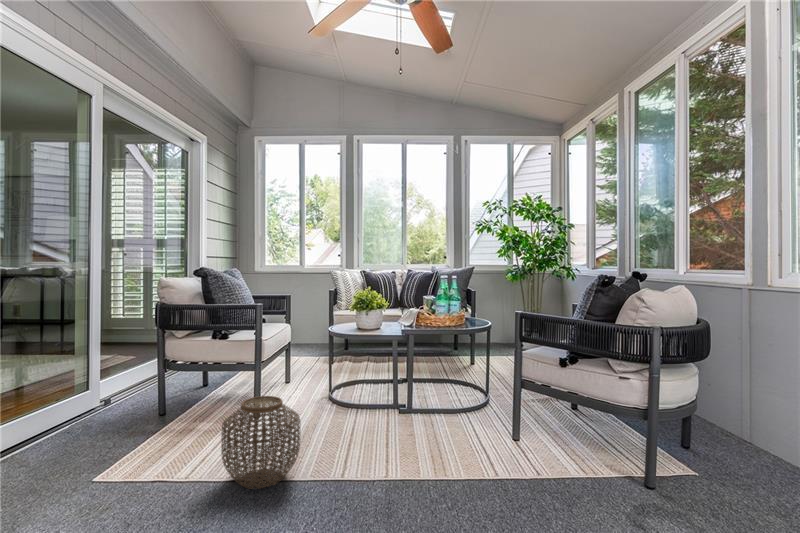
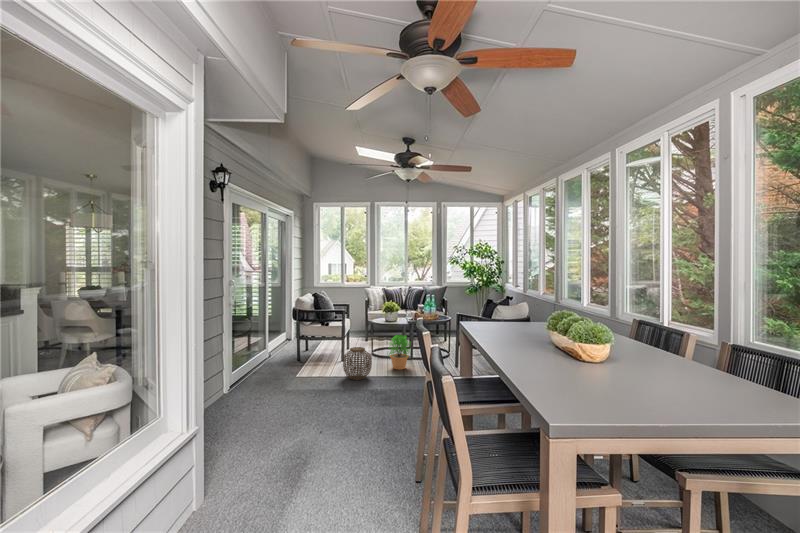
potted plant: none [348,359,409,444] -> present [388,335,409,370]

